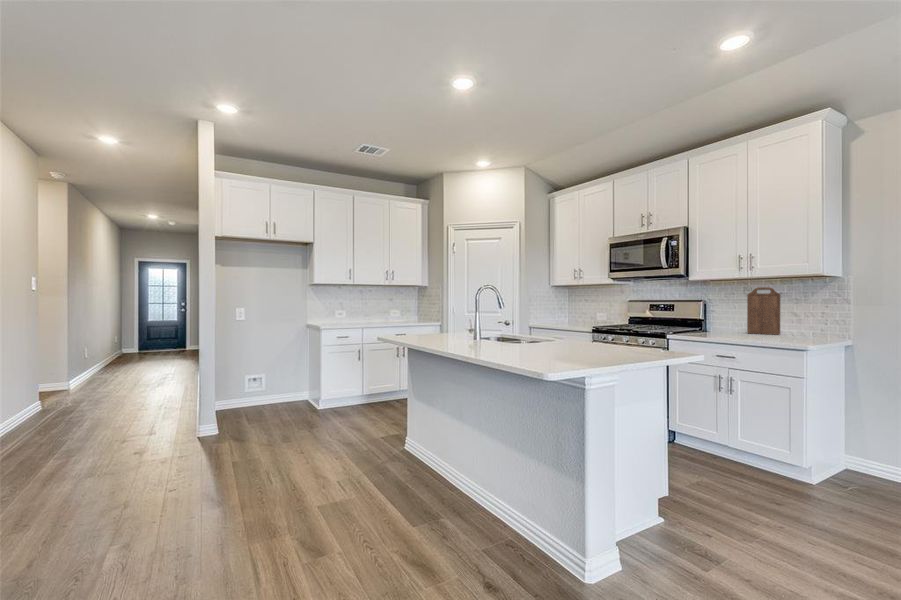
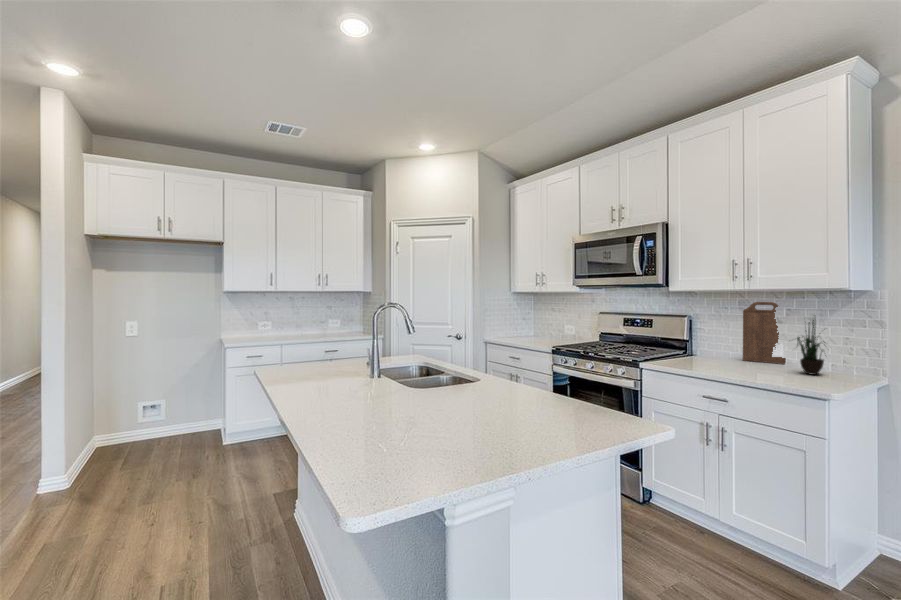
potted plant: none [780,287,814,339] -> present [797,320,824,375]

